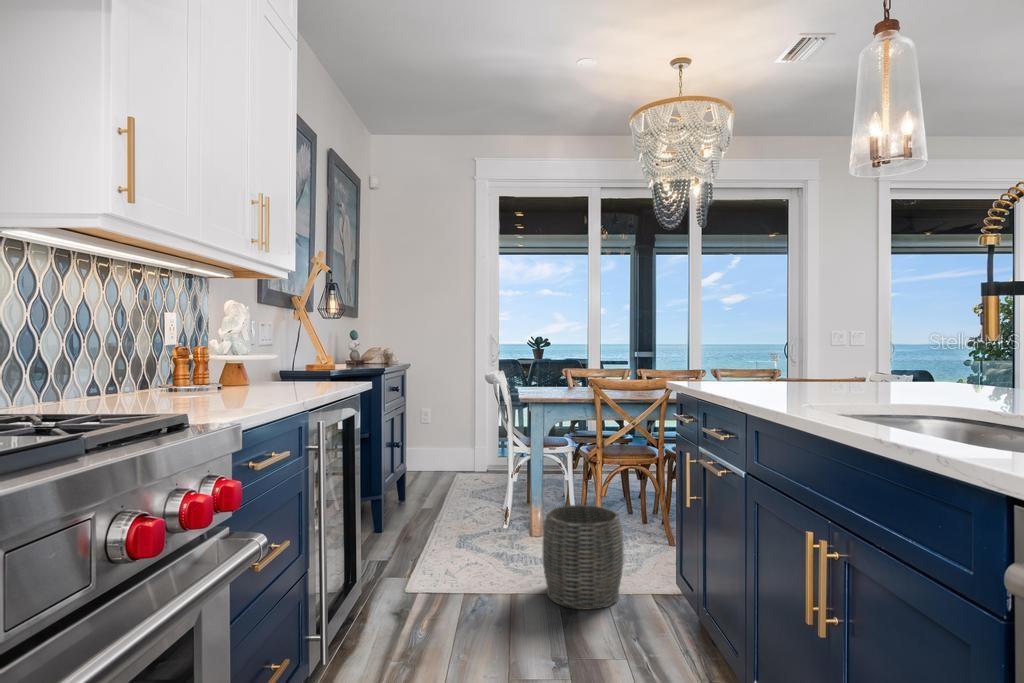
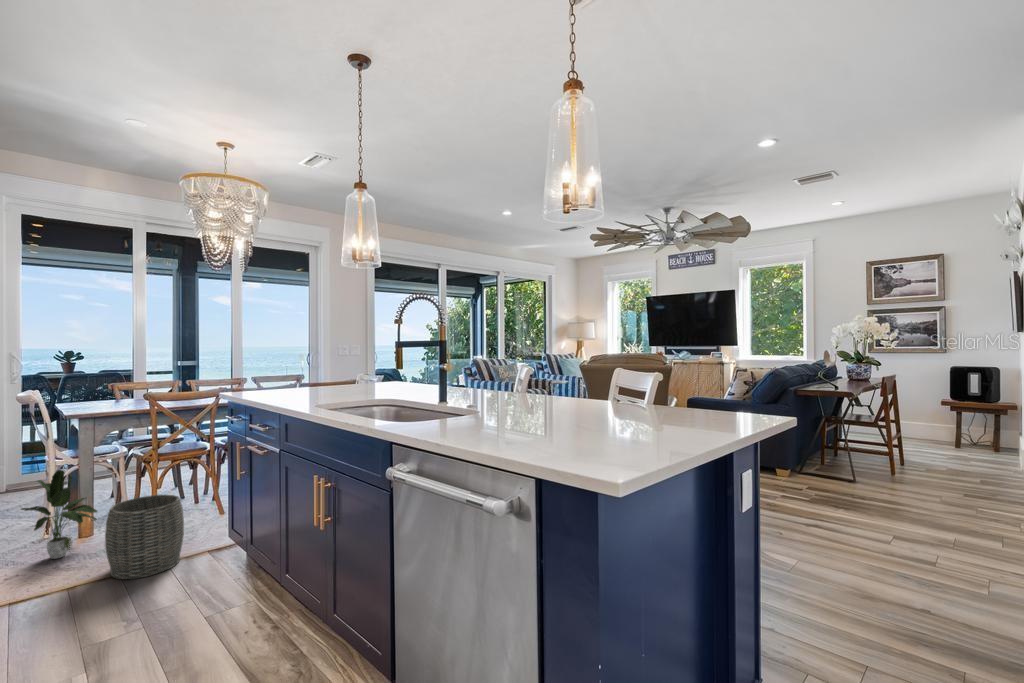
potted plant: none [477,457,543,555] -> present [21,470,97,559]

